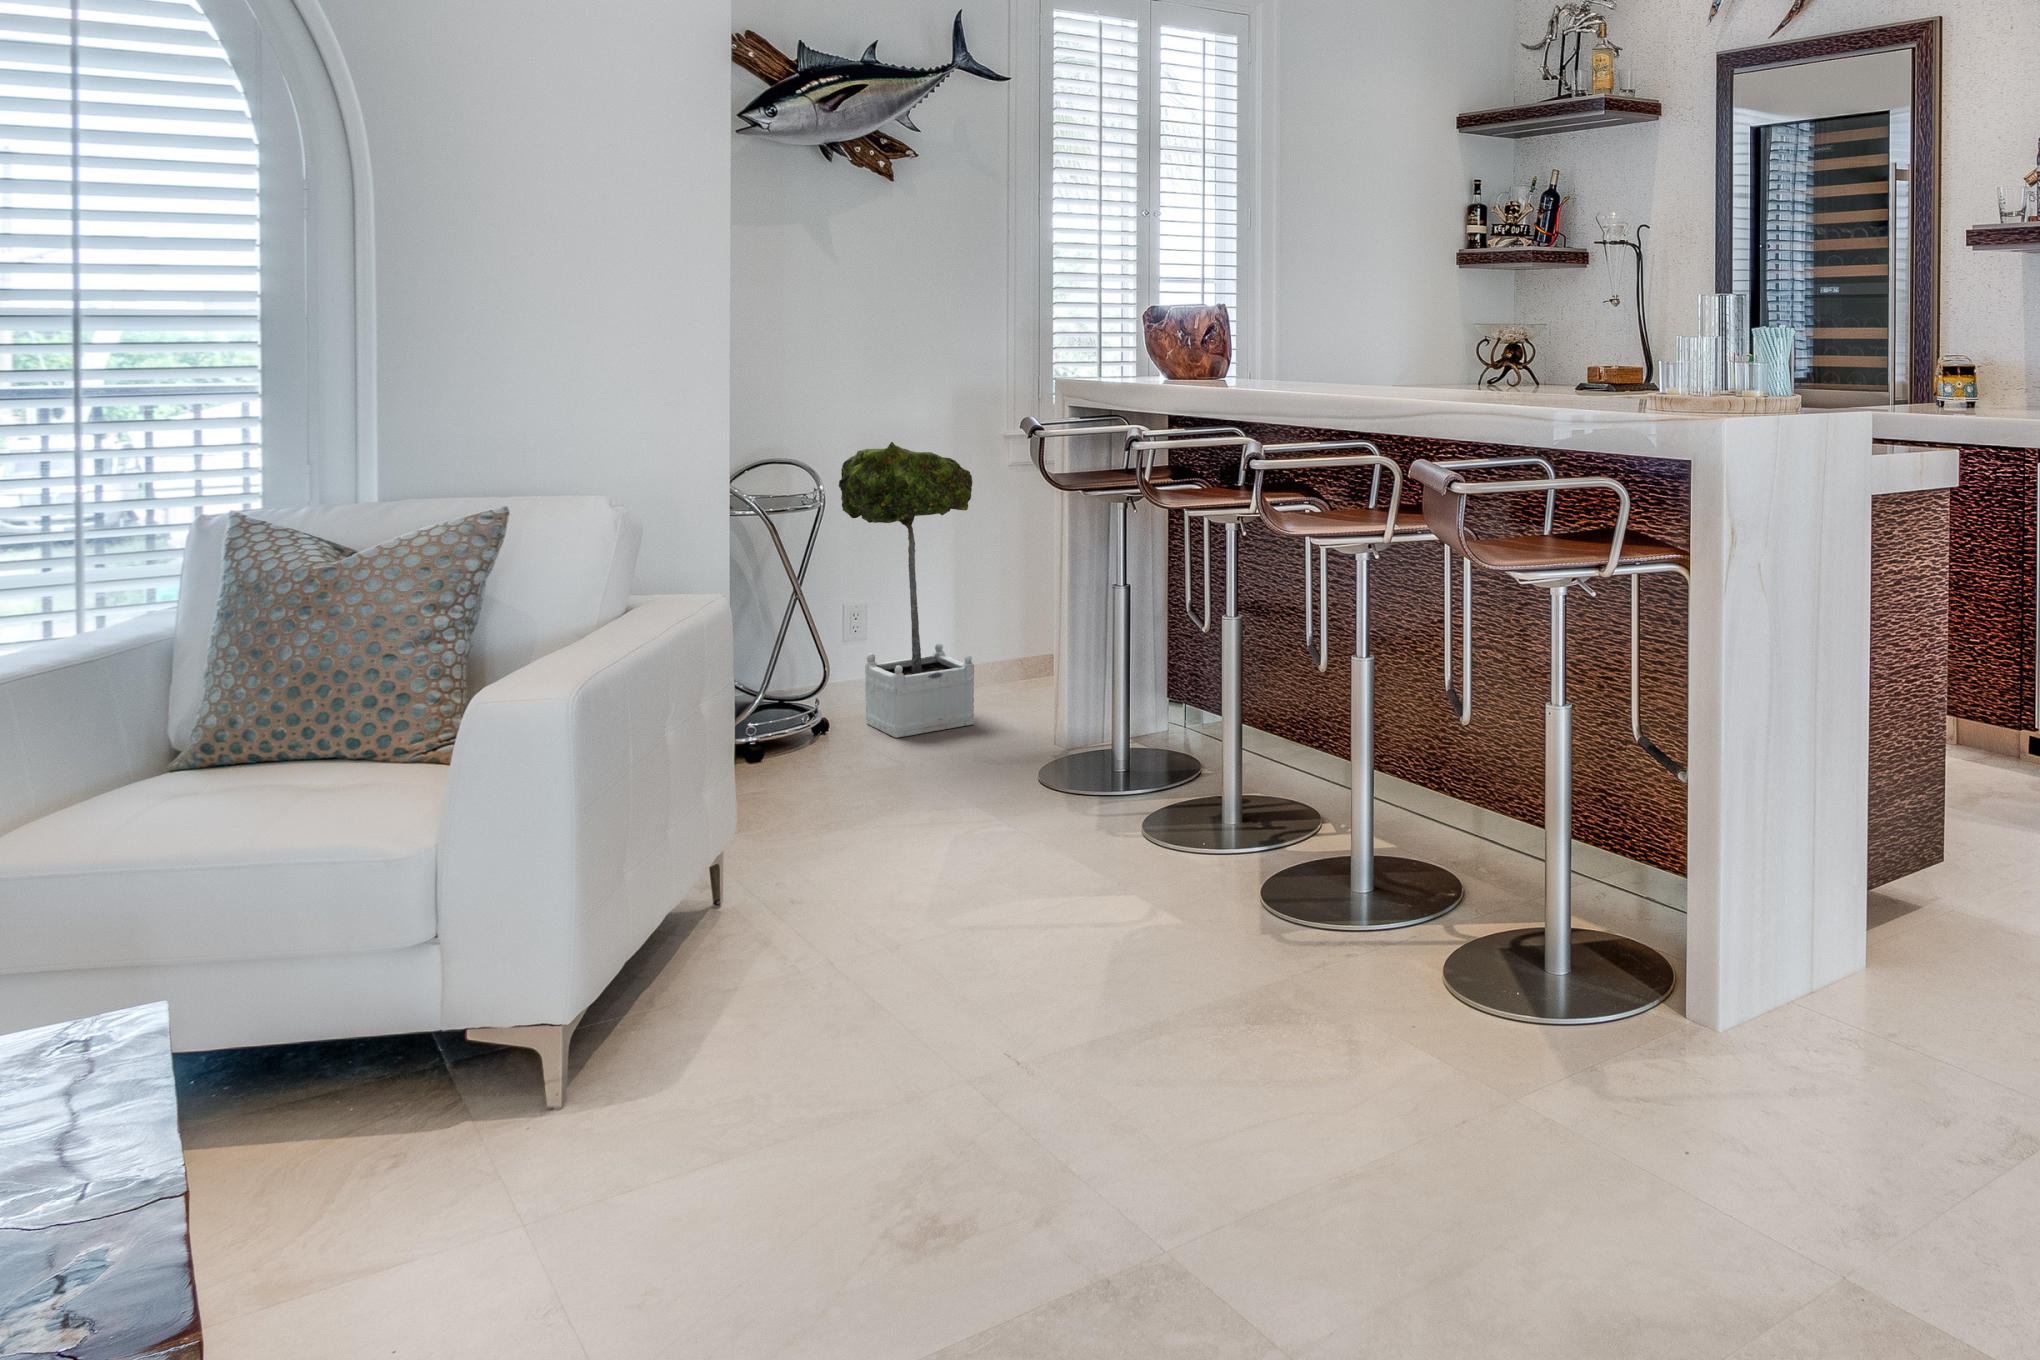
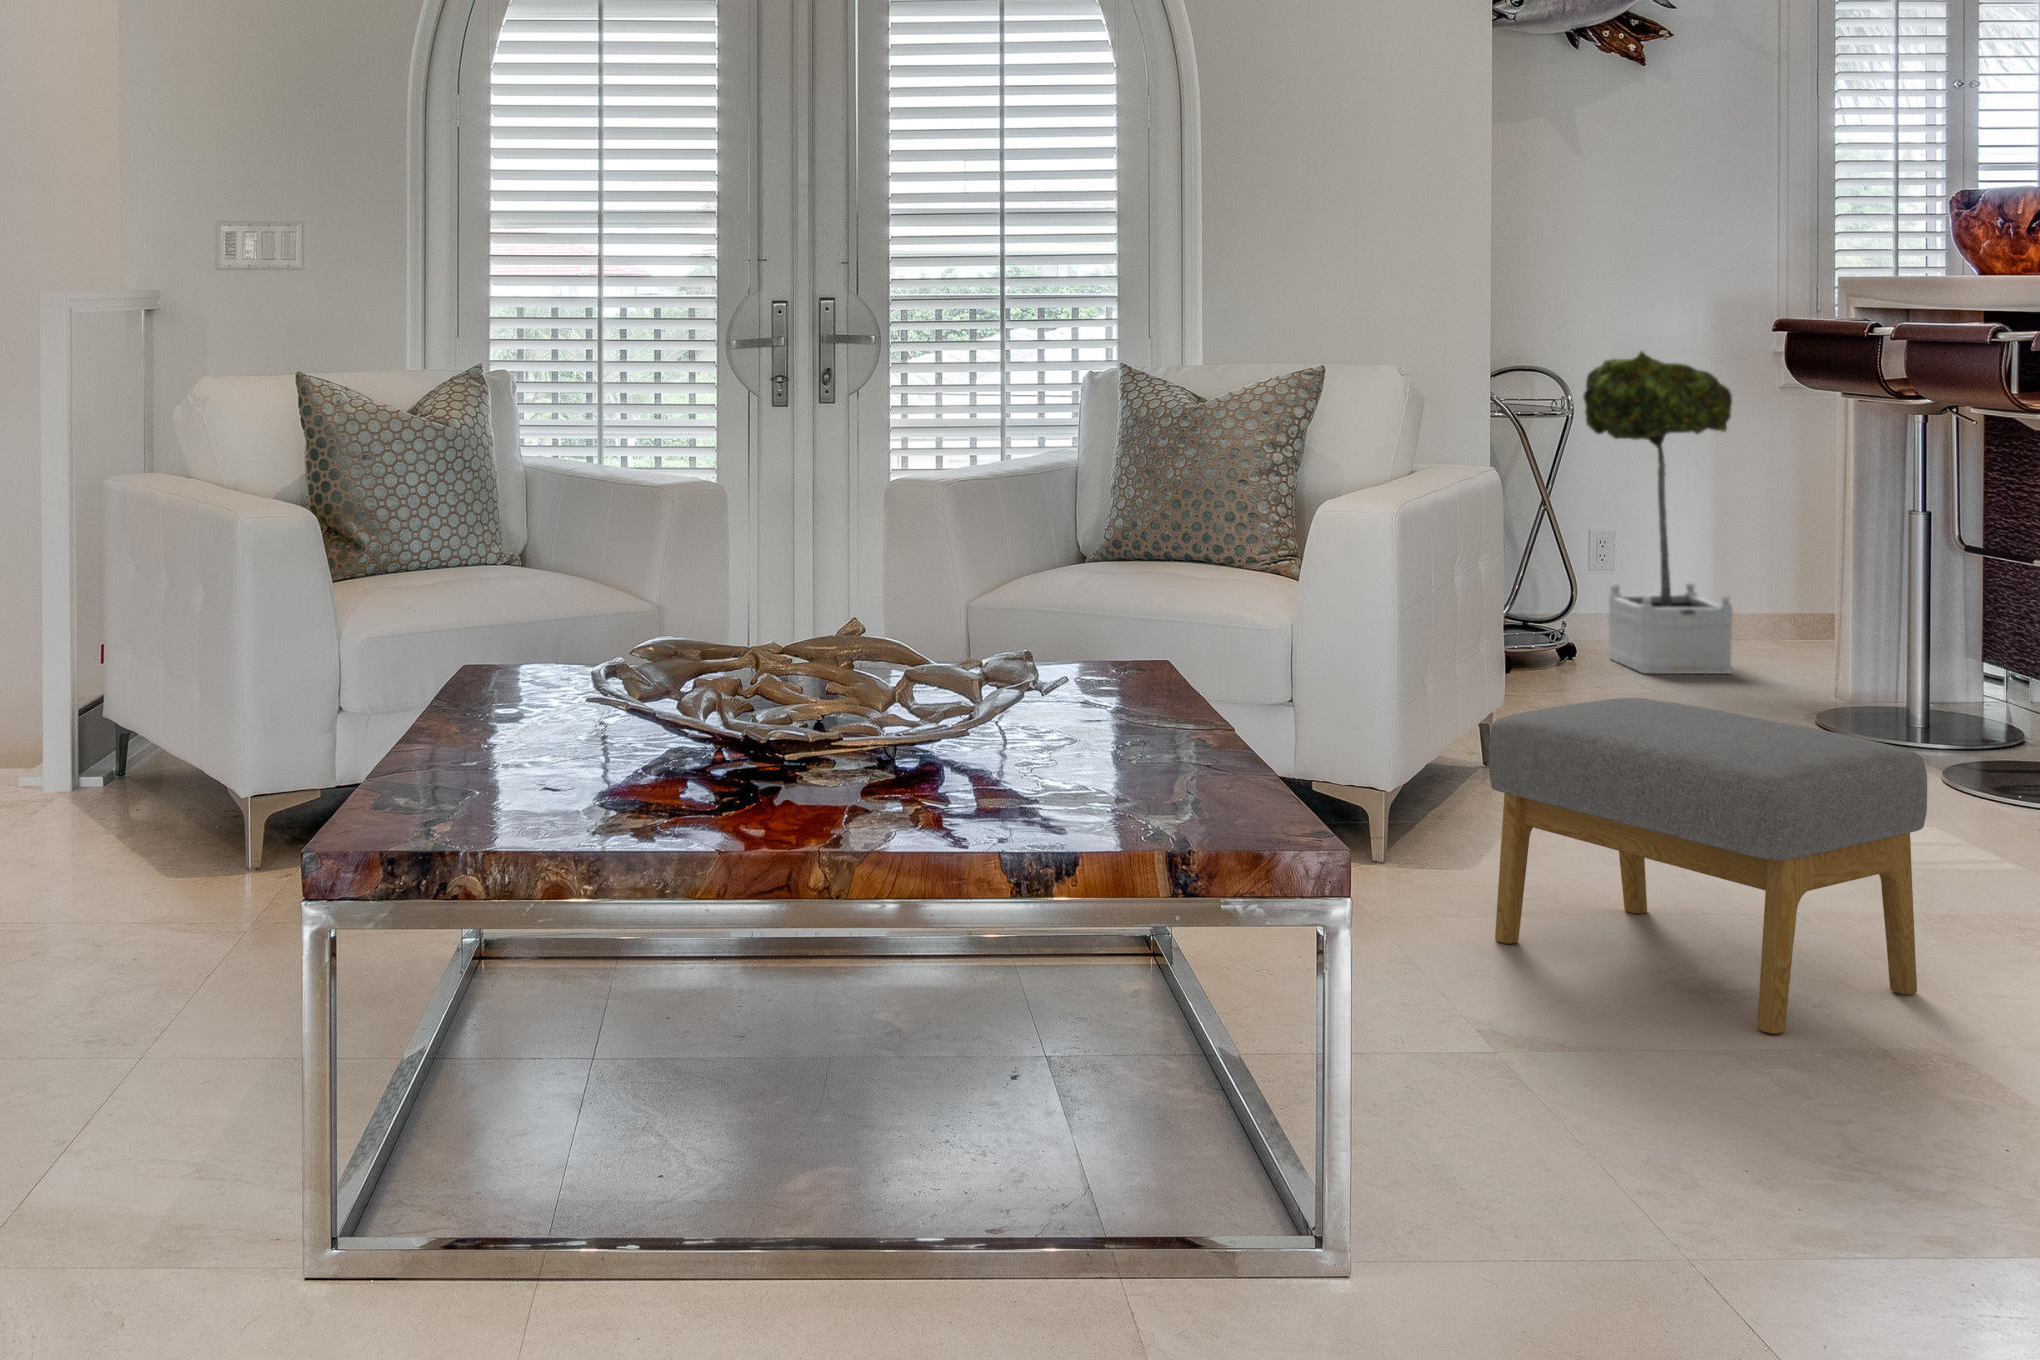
footstool: none [668,880,1132,1289] -> present [1489,698,1927,1034]

